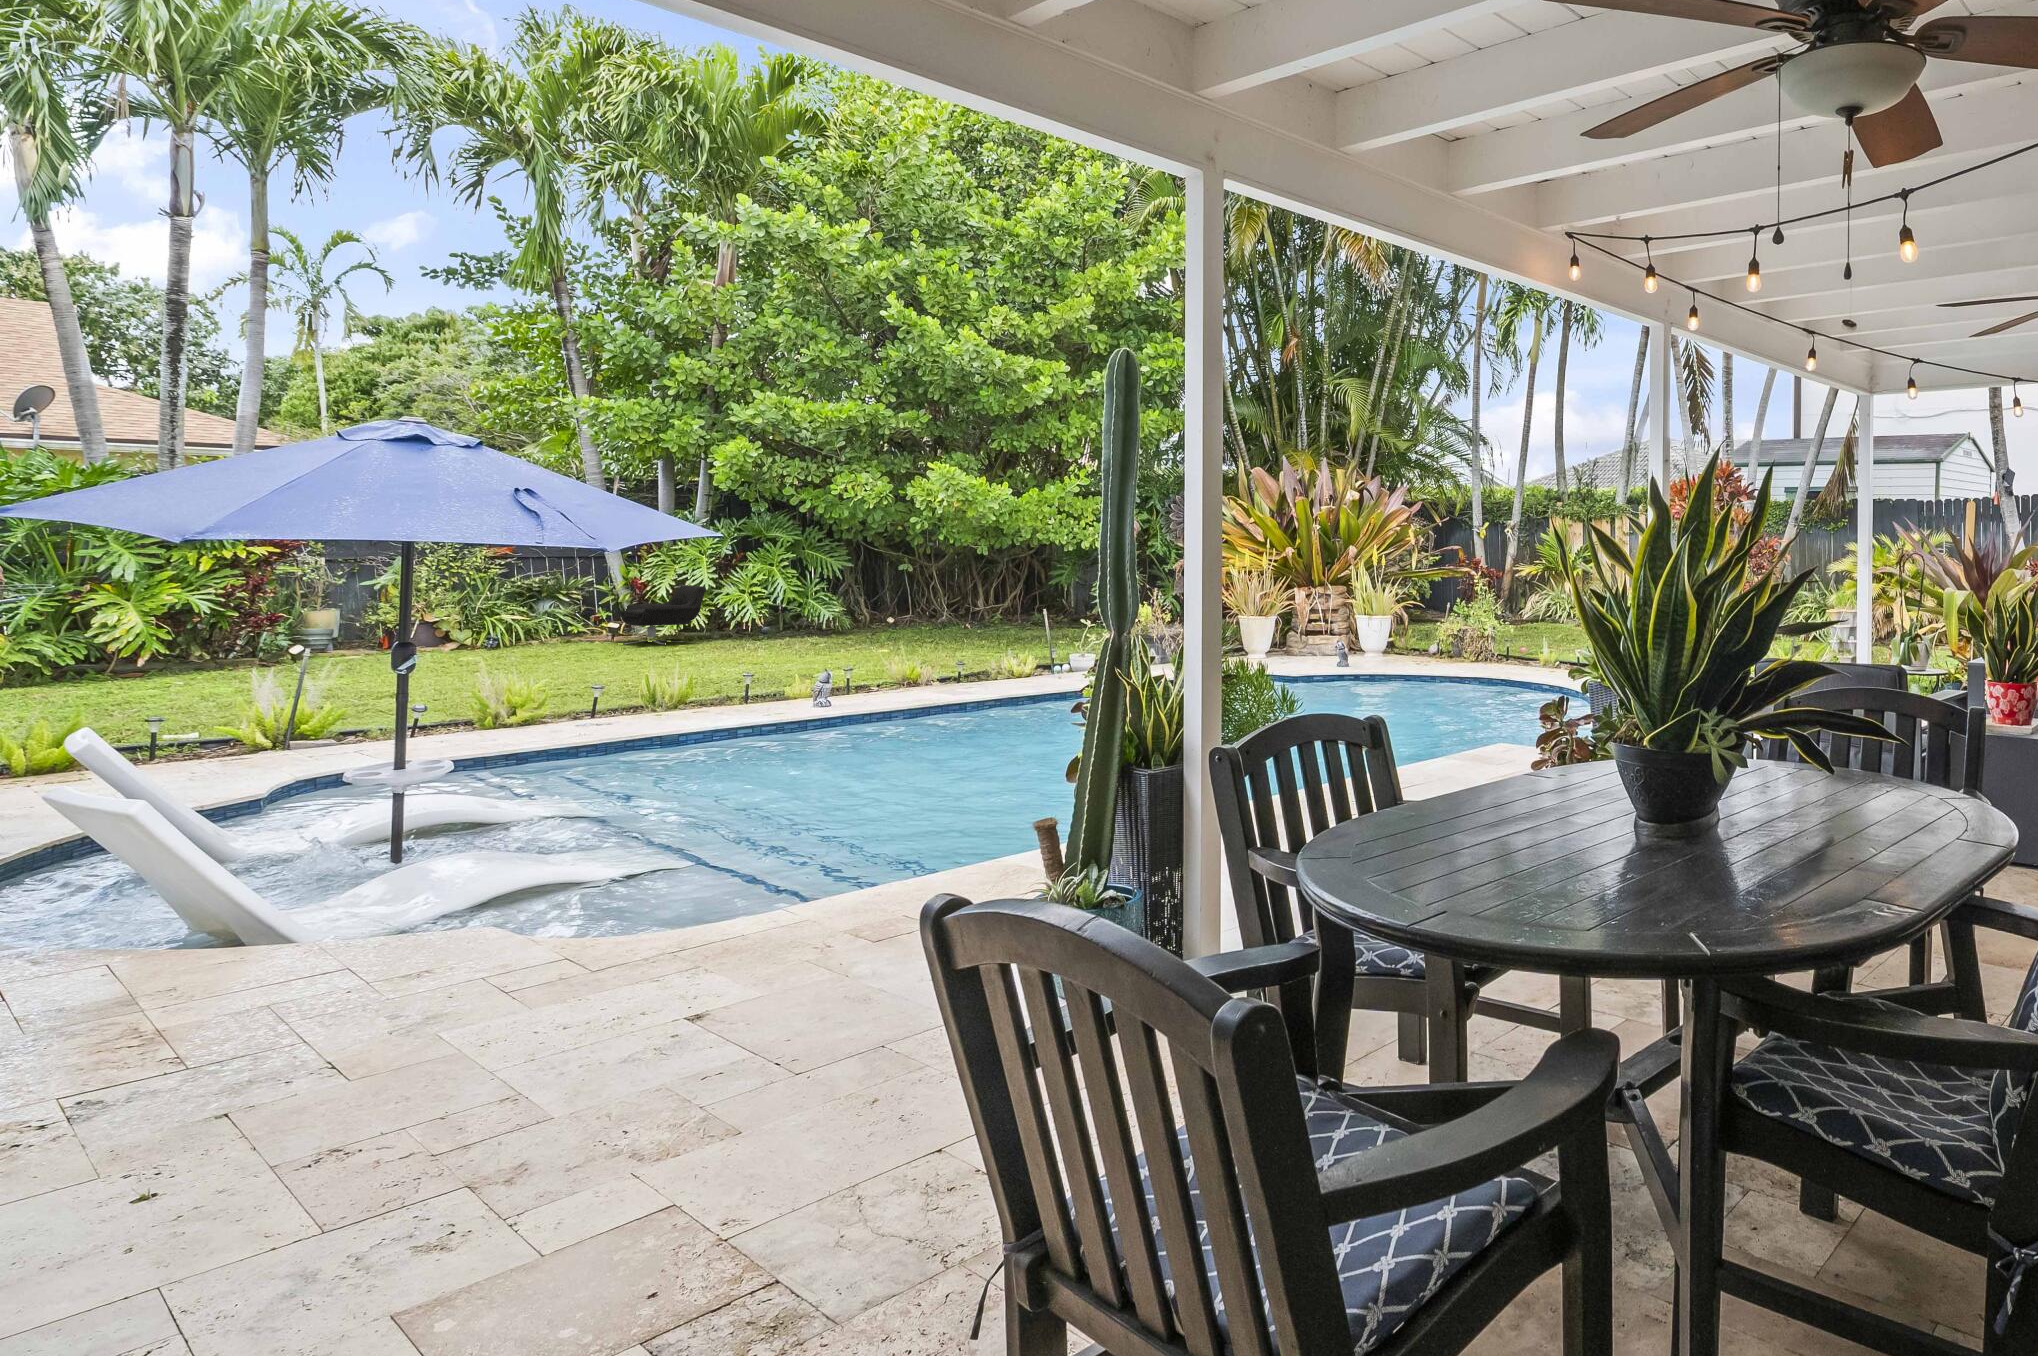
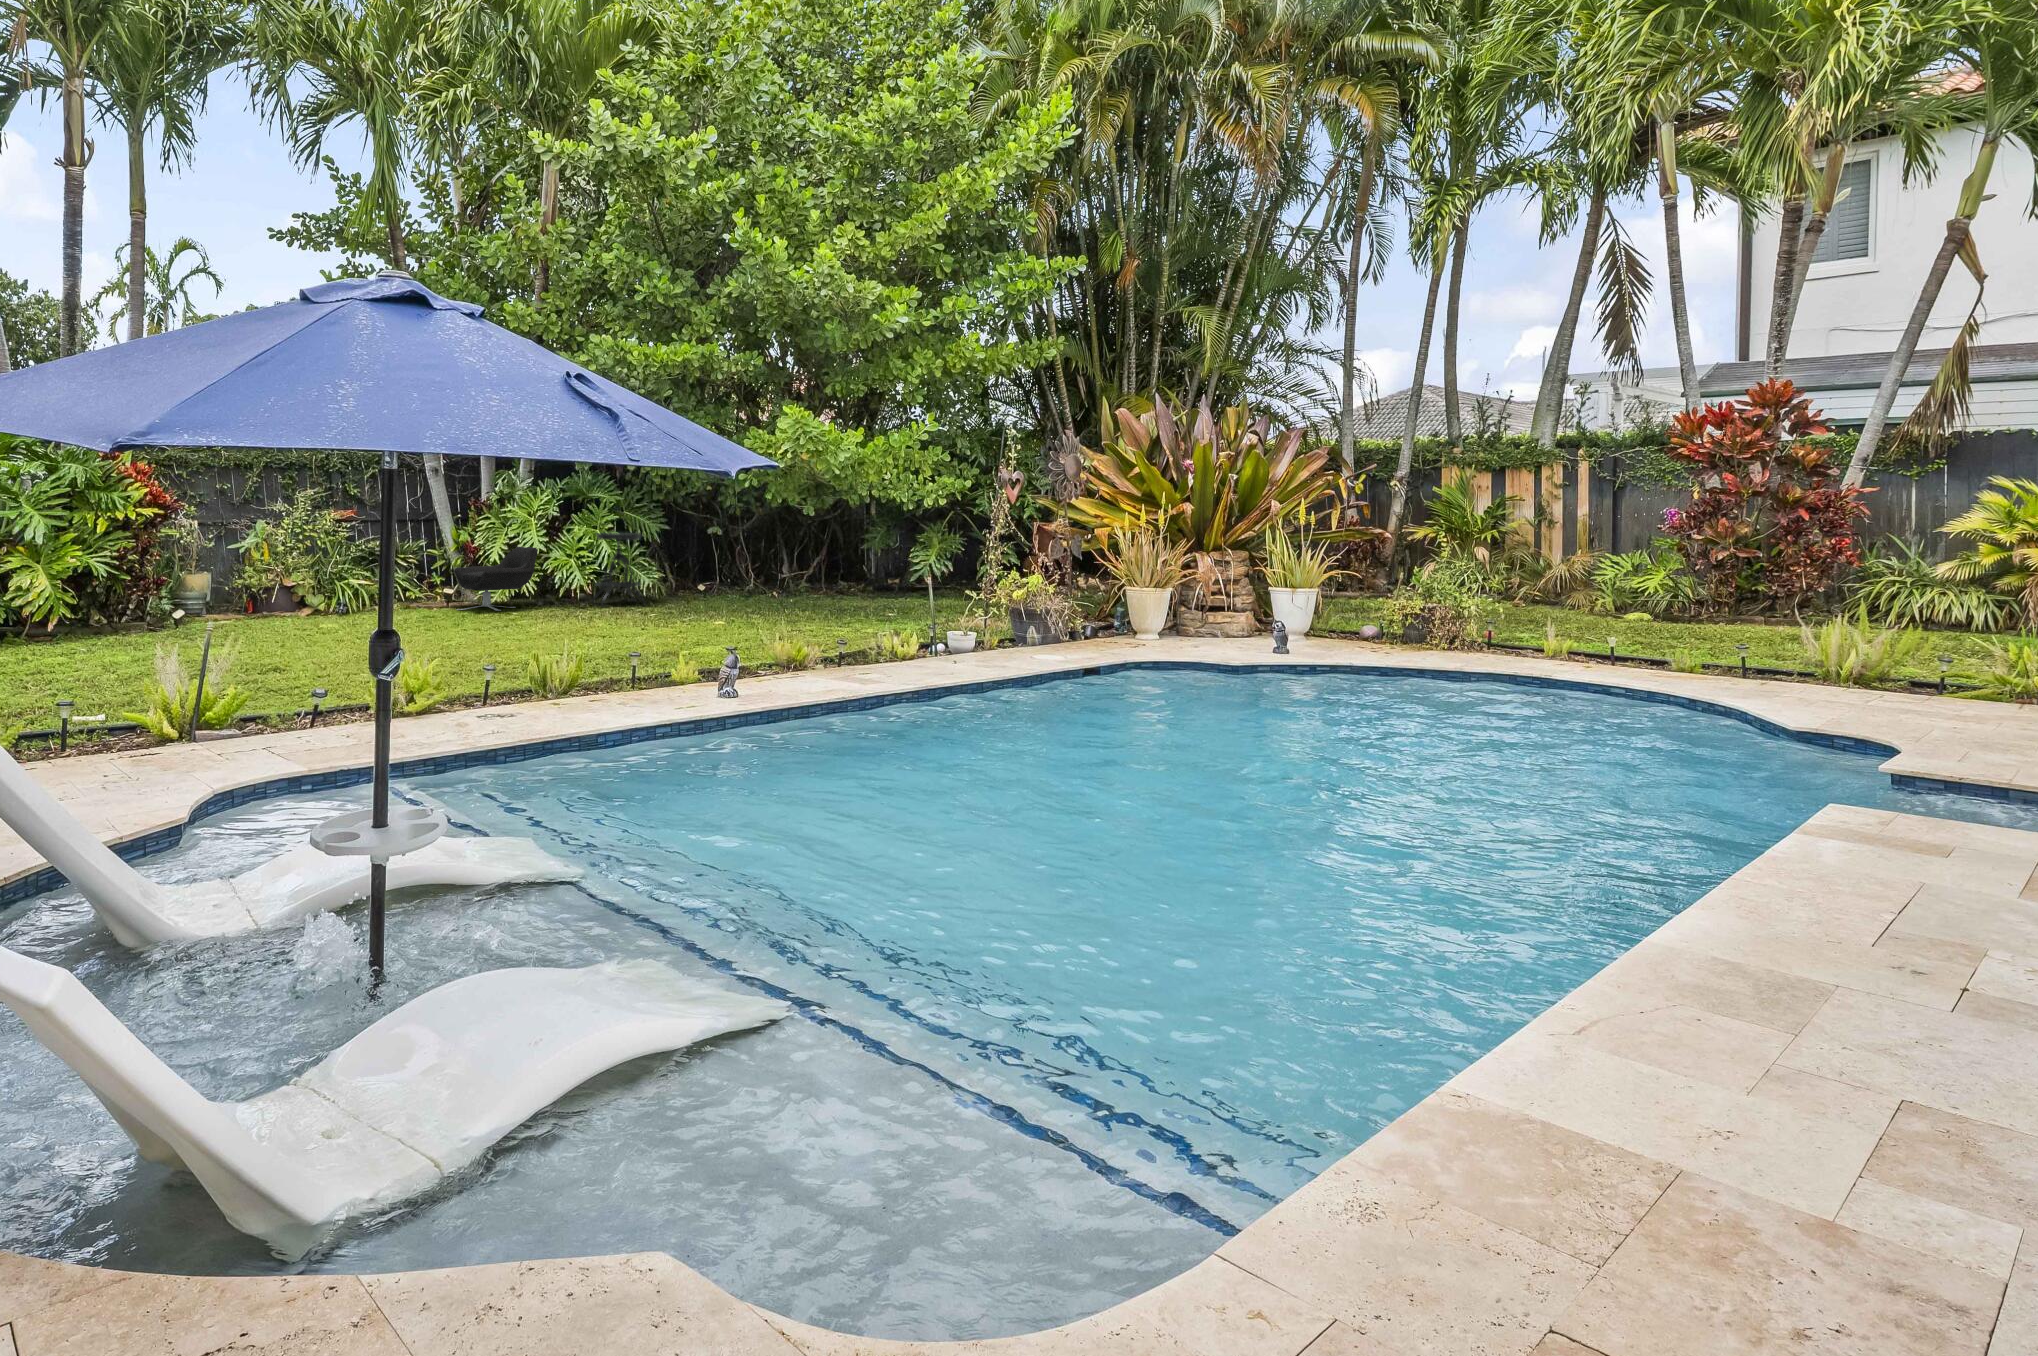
stool: none [767,573,820,640] -> present [592,533,645,605]

